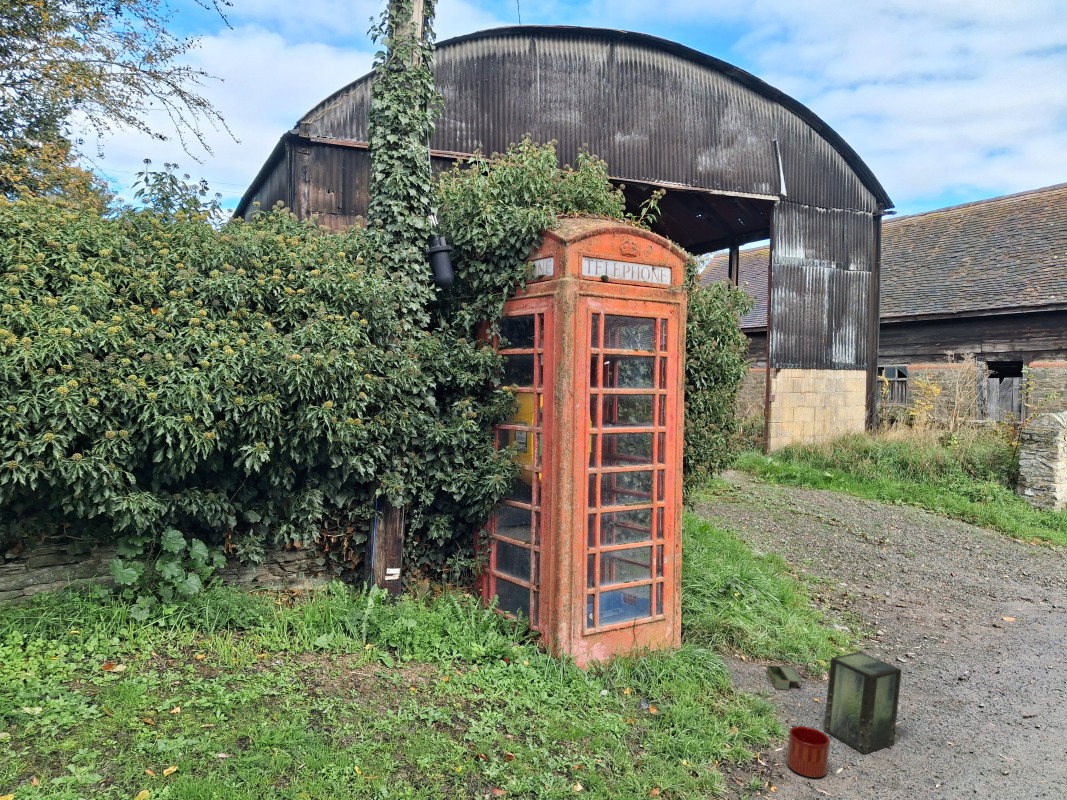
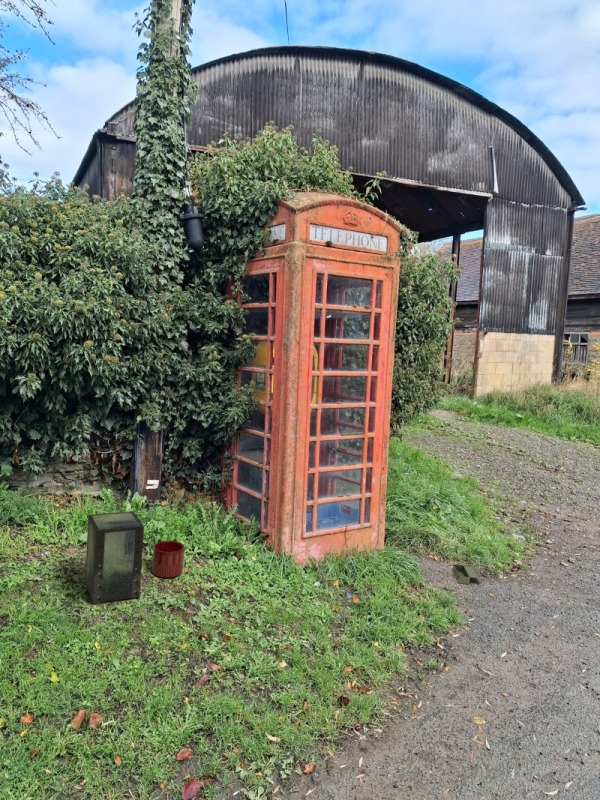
storage box: present [824,652,901,754] -> present [85,511,144,604]
planter: present [787,726,830,778] -> present [152,540,184,578]

